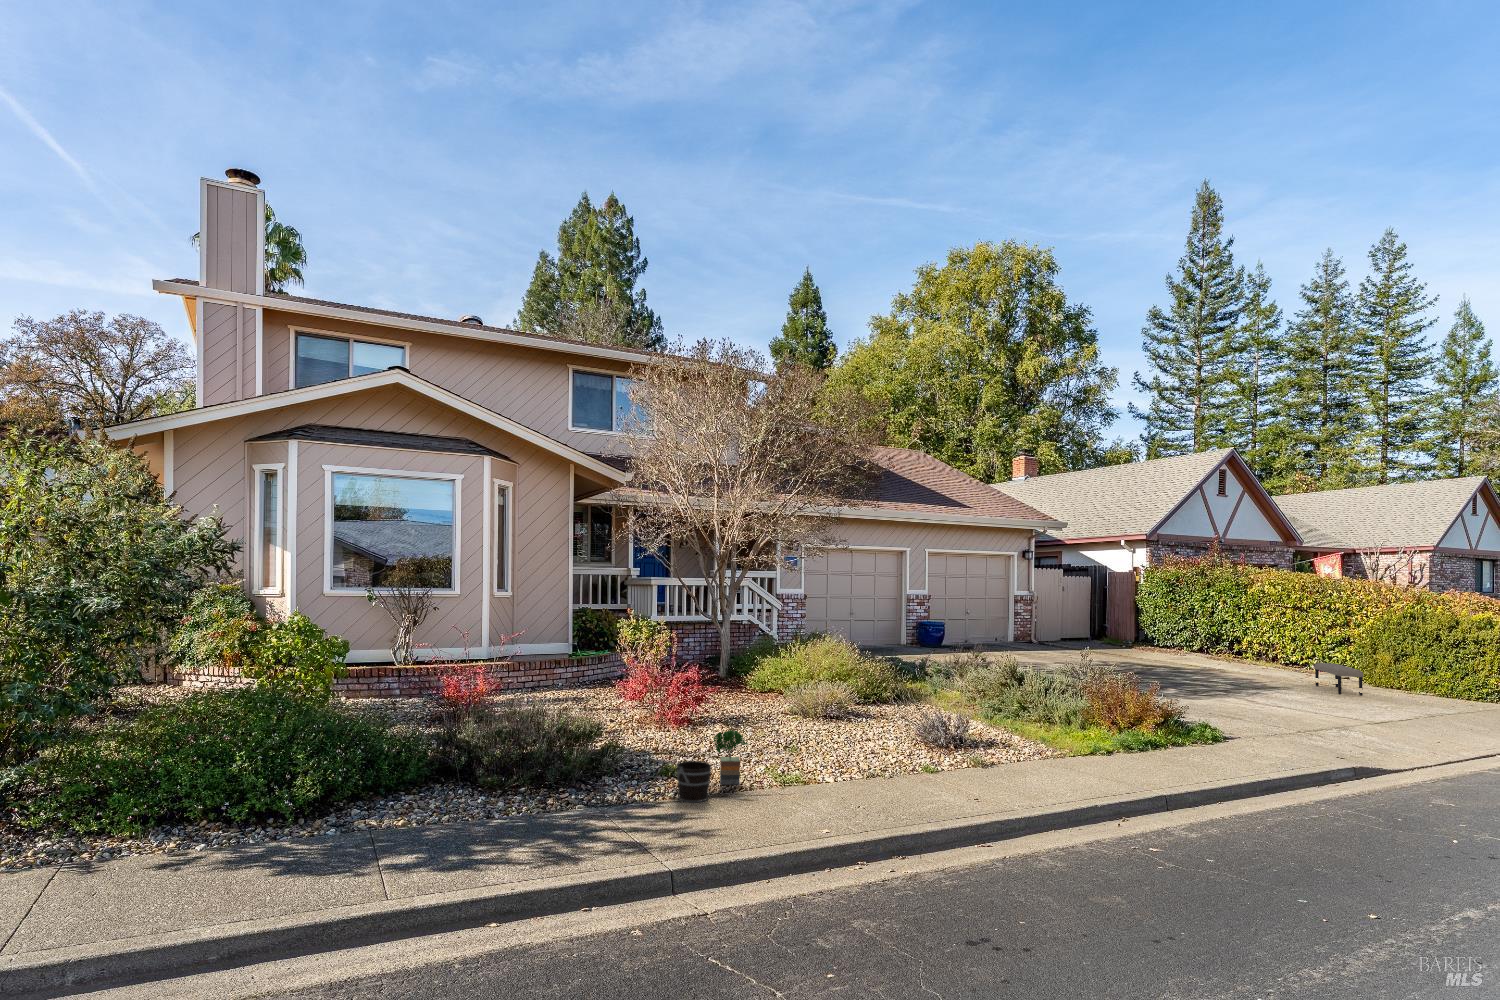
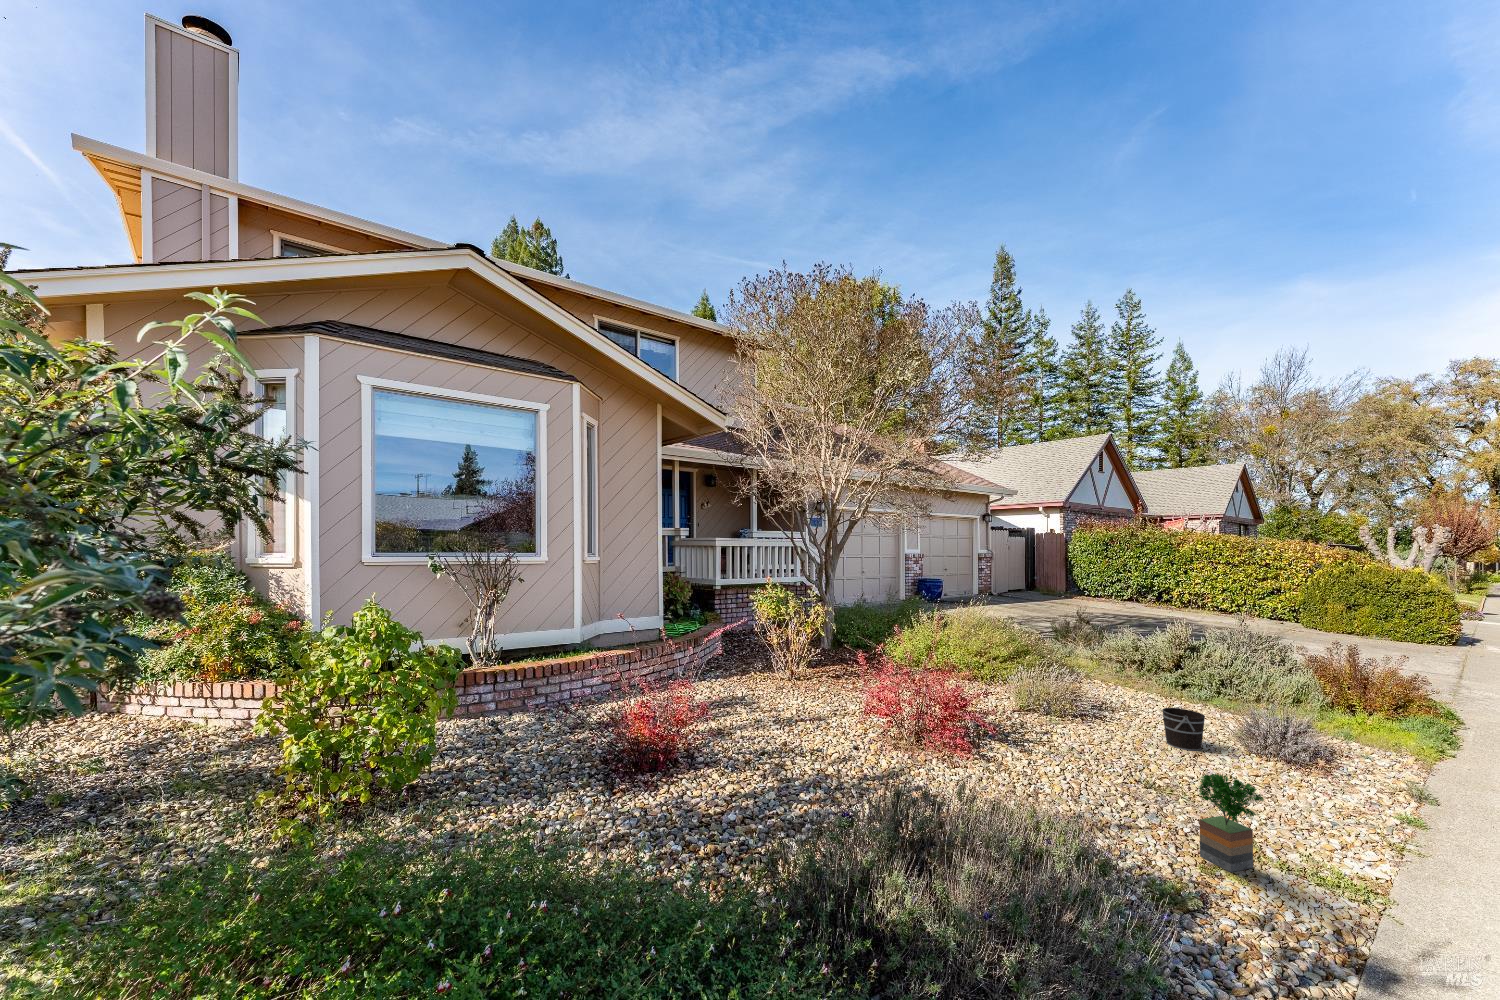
bench: present [1314,663,1363,695] -> none [1274,605,1334,633]
bucket: present [677,761,711,802] -> present [1161,707,1205,751]

